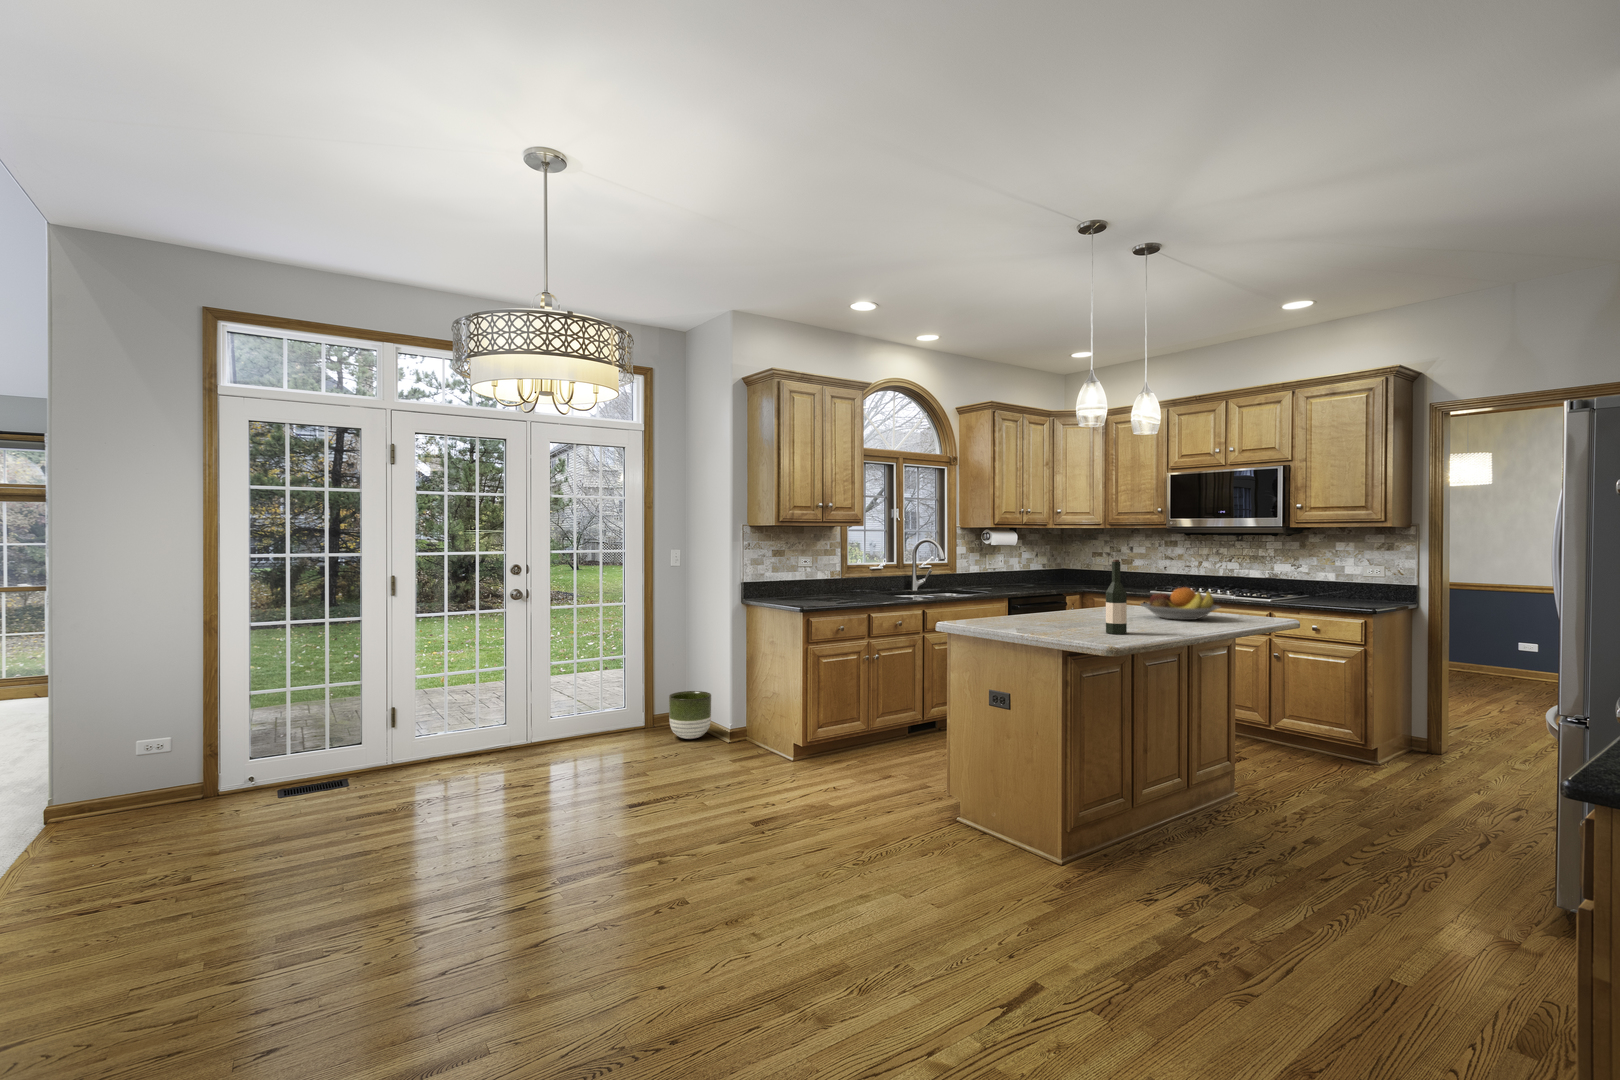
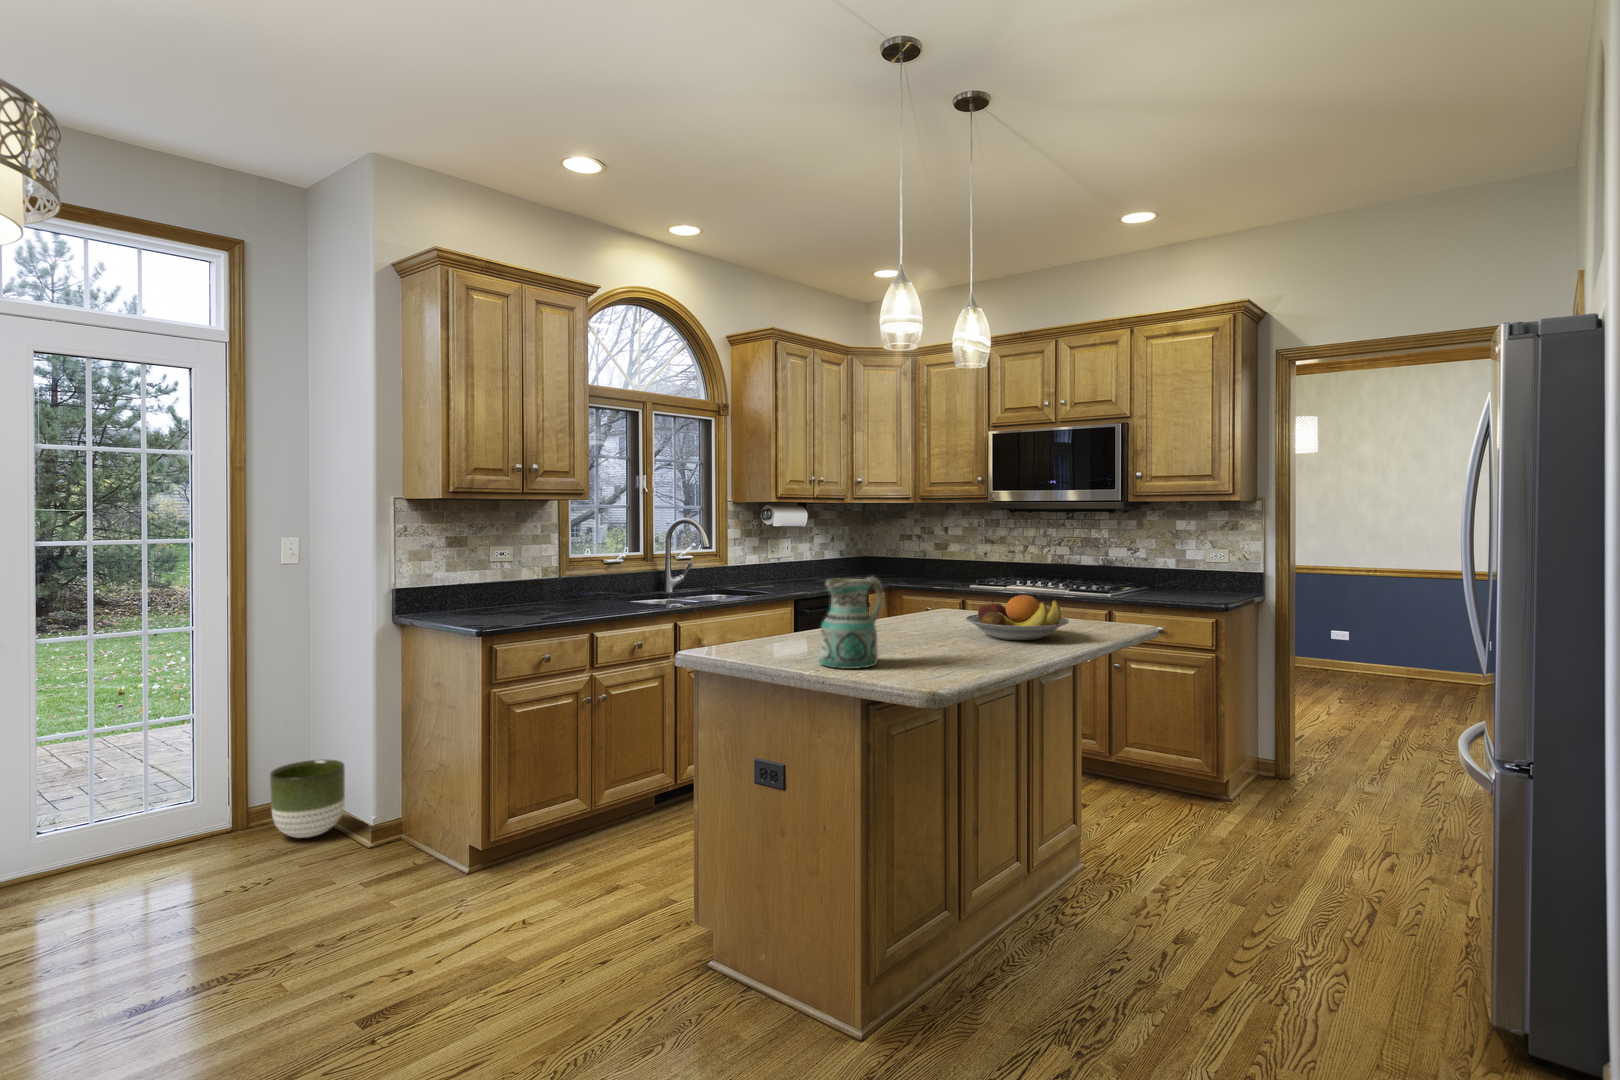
wine bottle: present [1106,560,1127,634] -> none [925,565,955,677]
ceramic pitcher: none [1032,569,1077,629] -> present [819,576,883,669]

